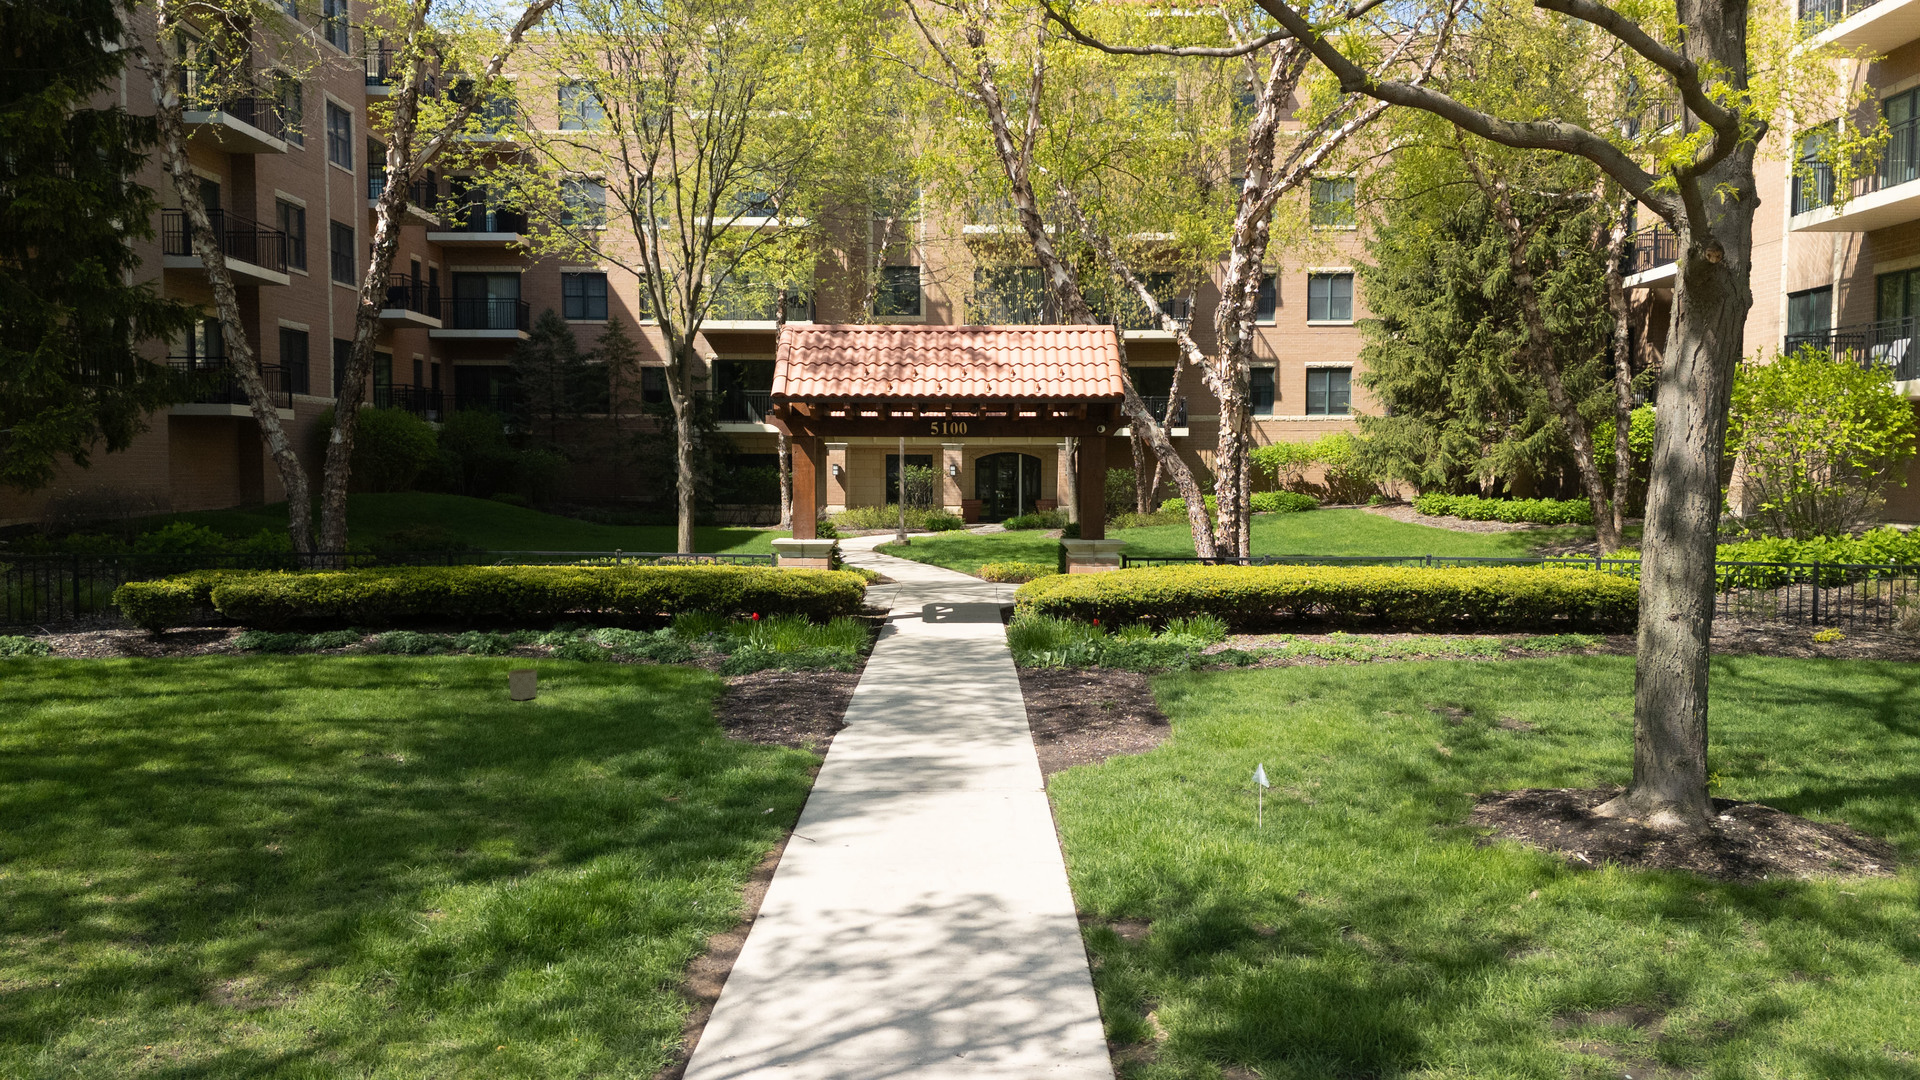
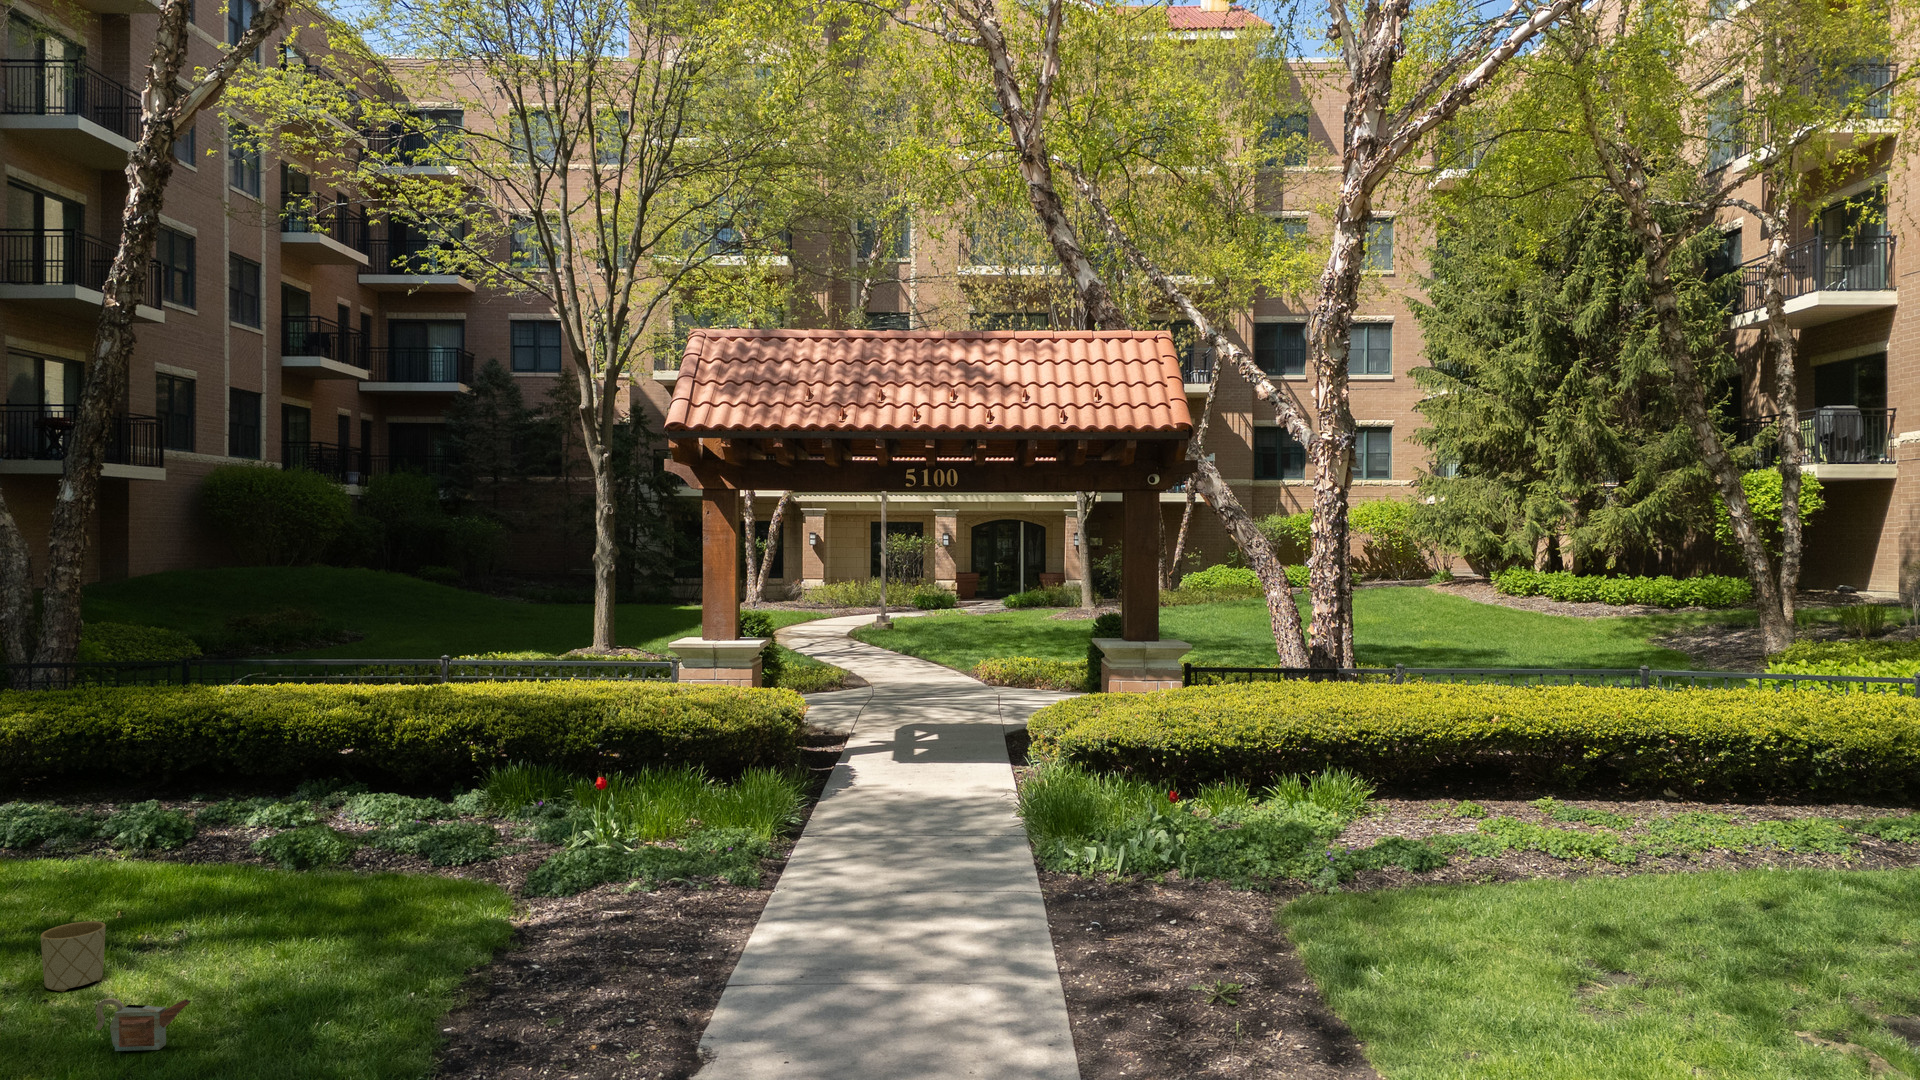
watering can: none [562,692,607,716] -> present [95,998,191,1051]

